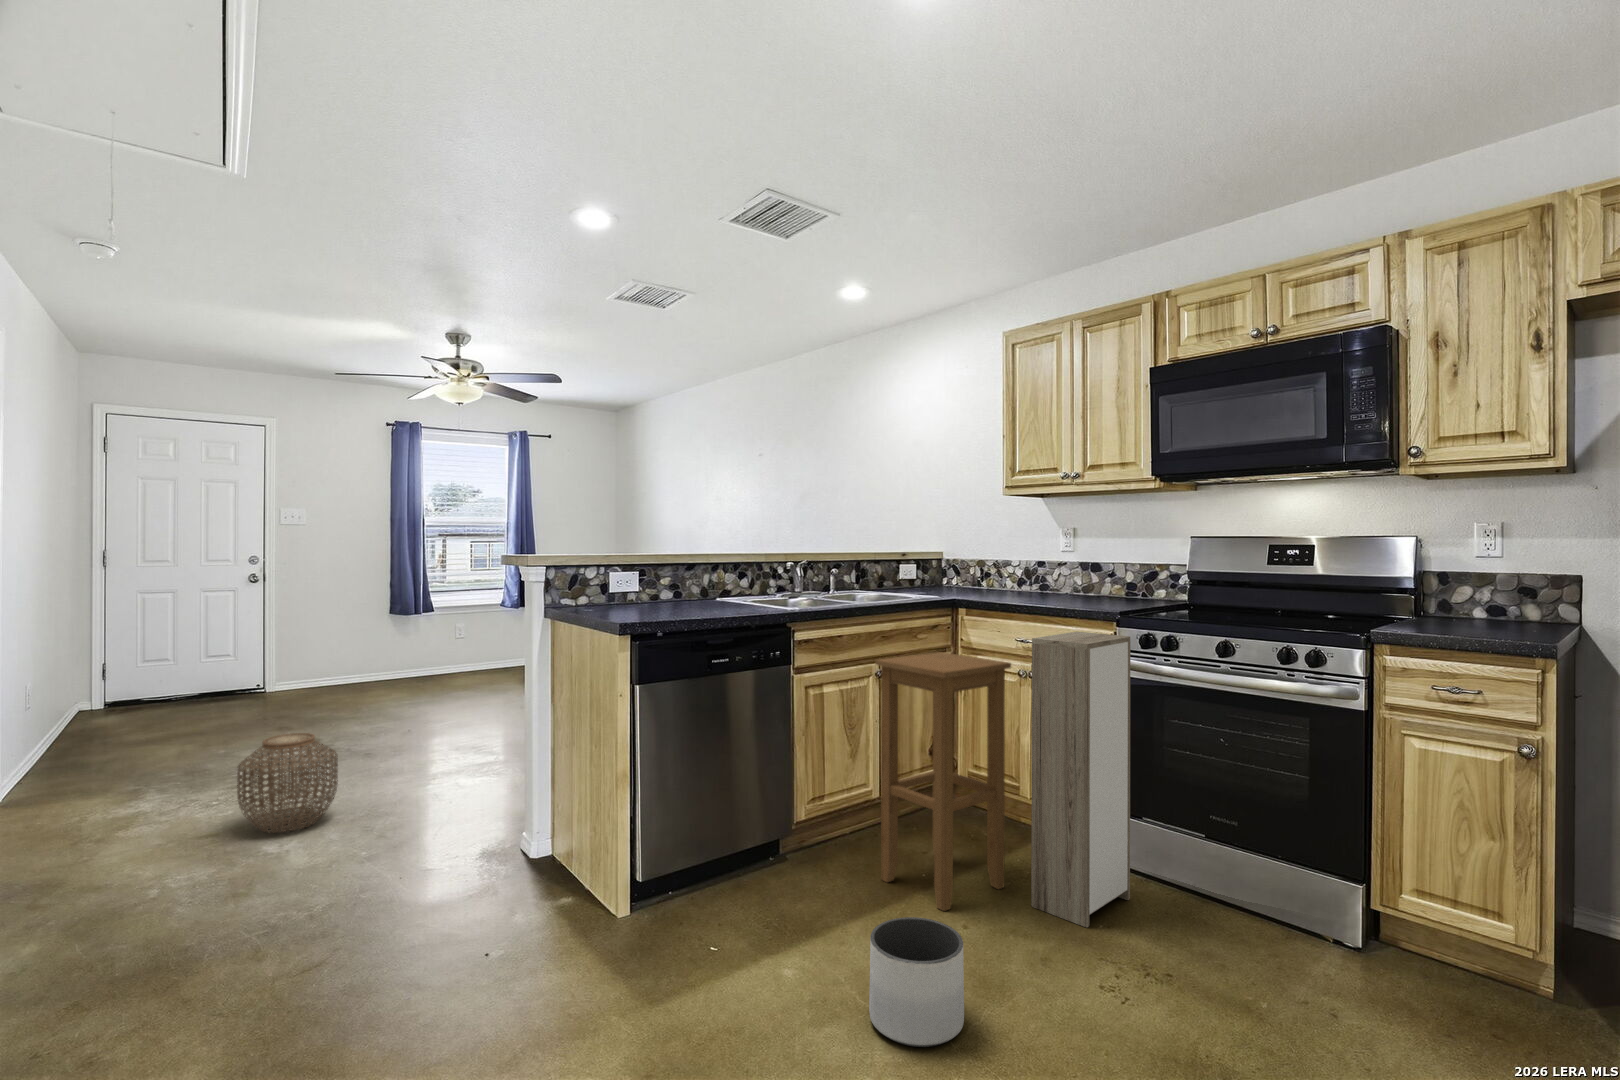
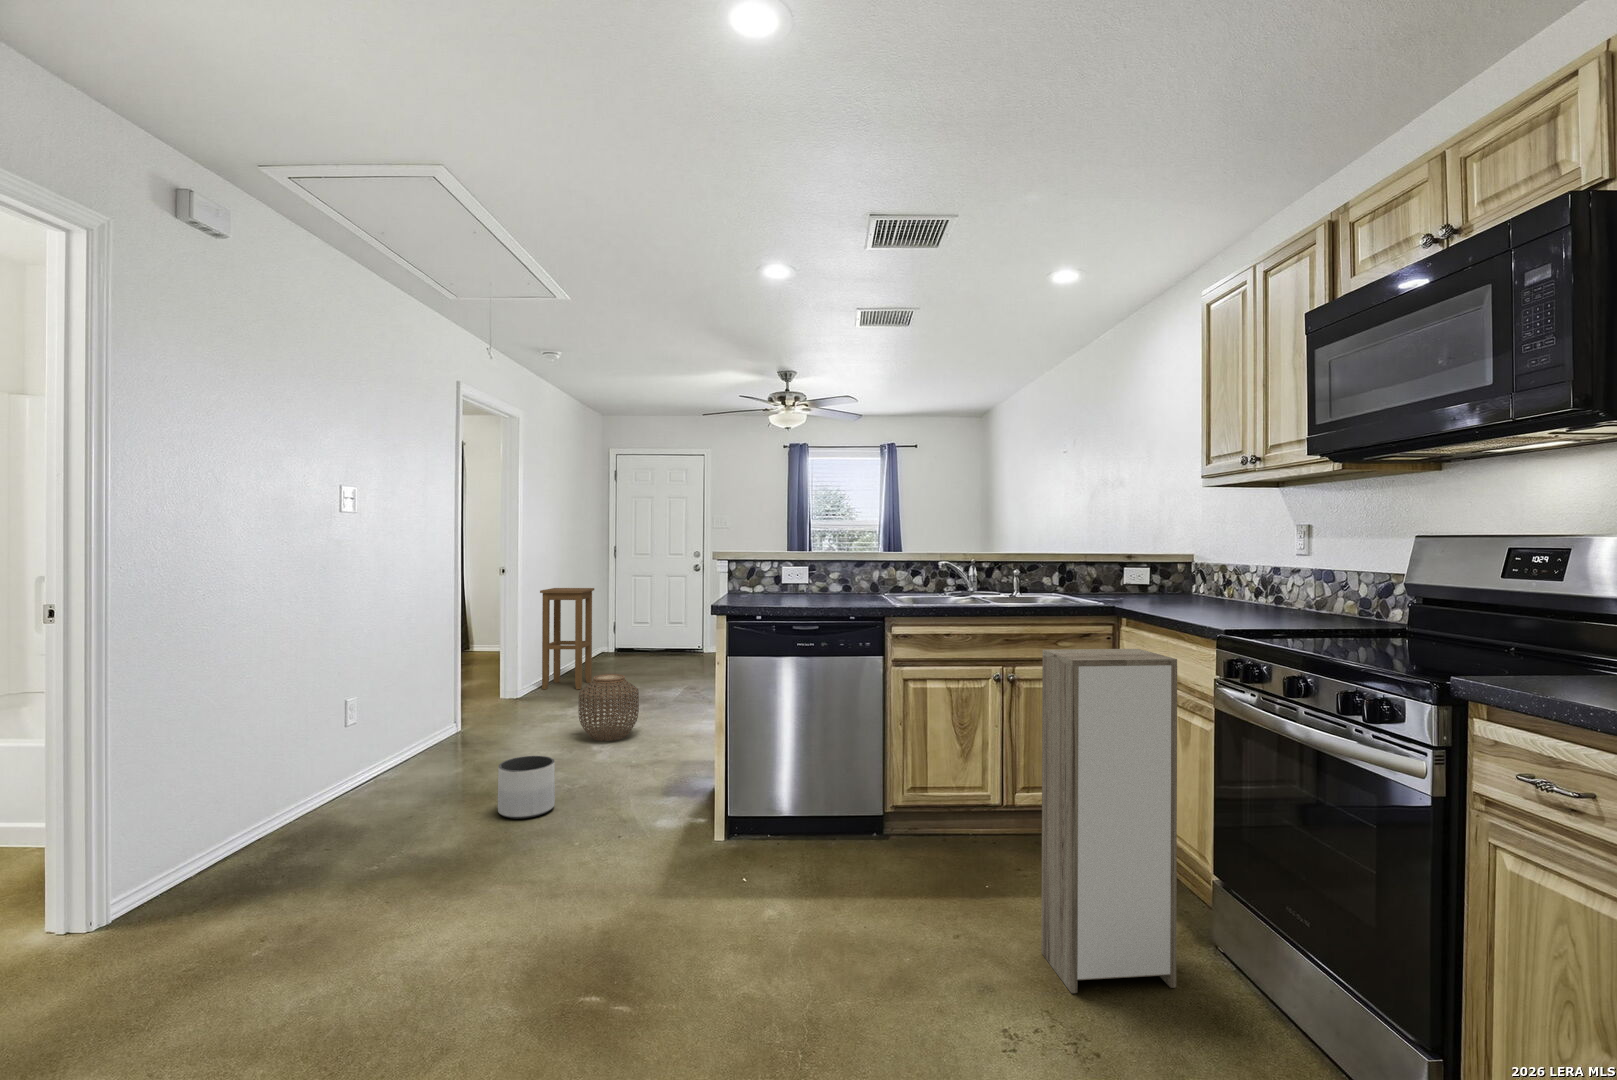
stool: present [875,652,1011,911] -> present [540,588,594,689]
planter: present [869,917,964,1047] -> present [498,756,555,819]

